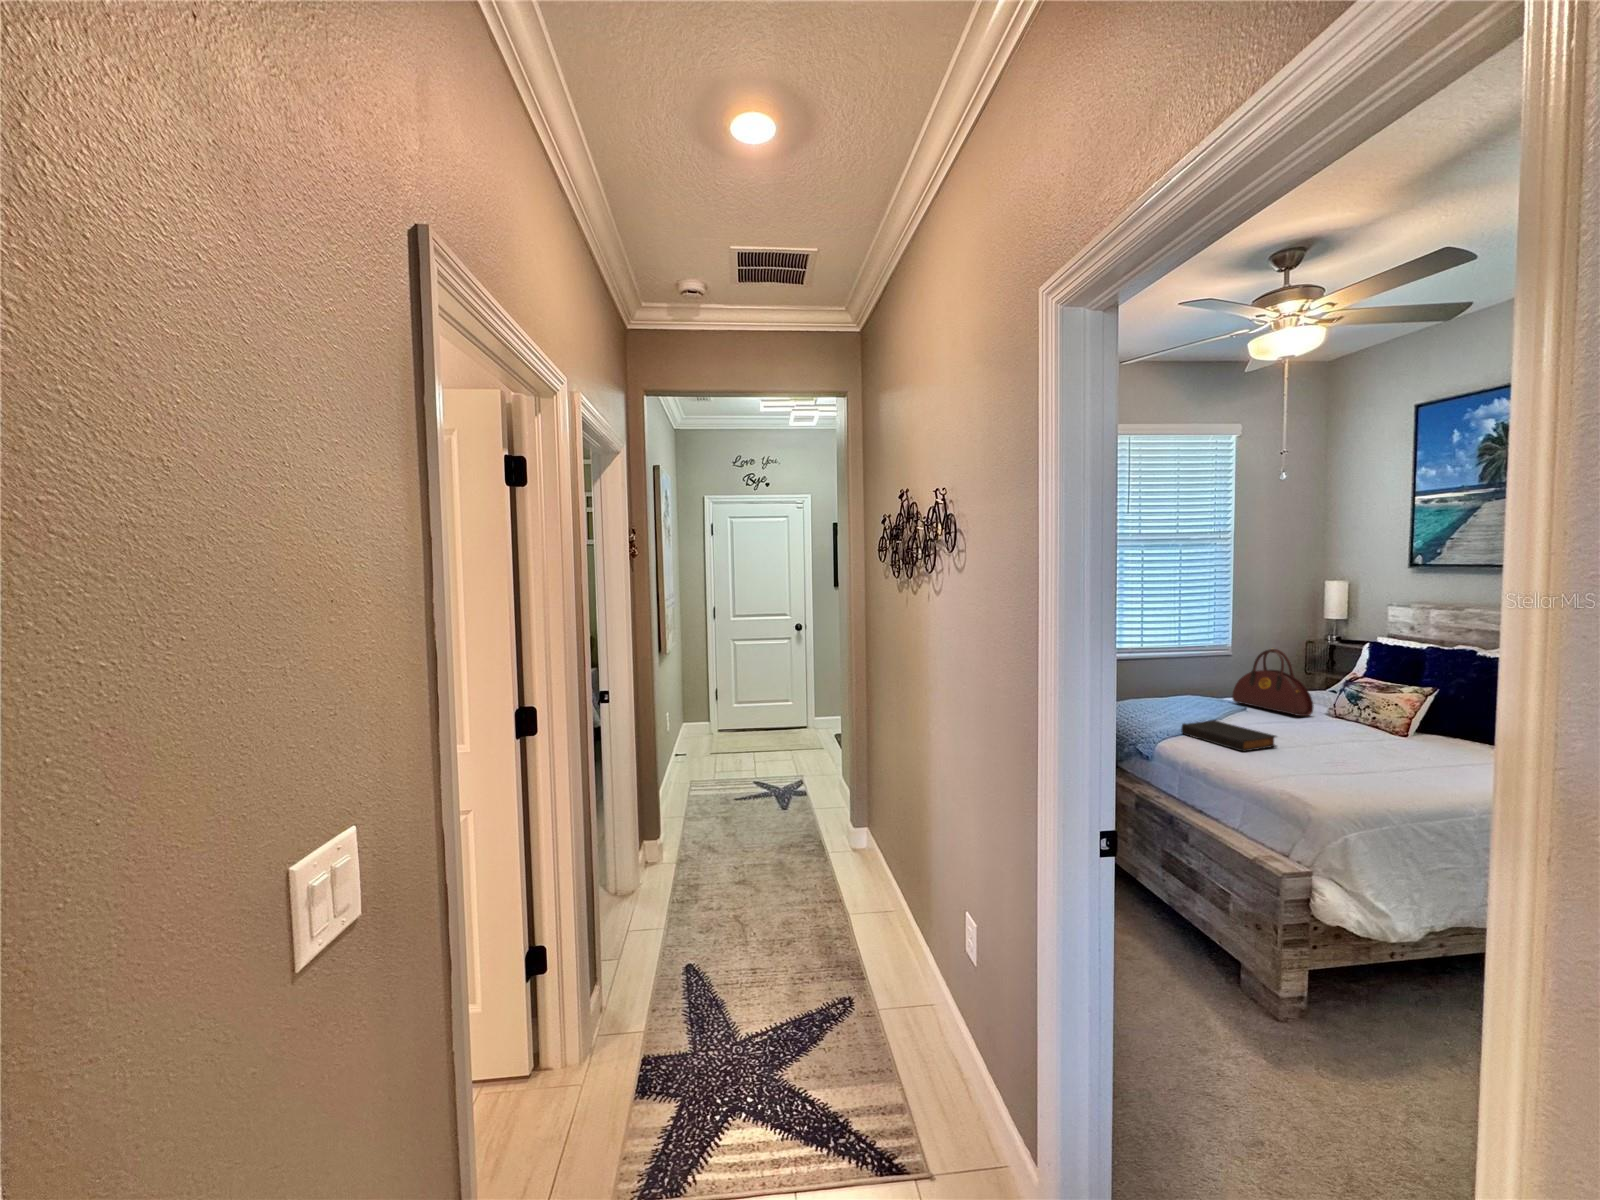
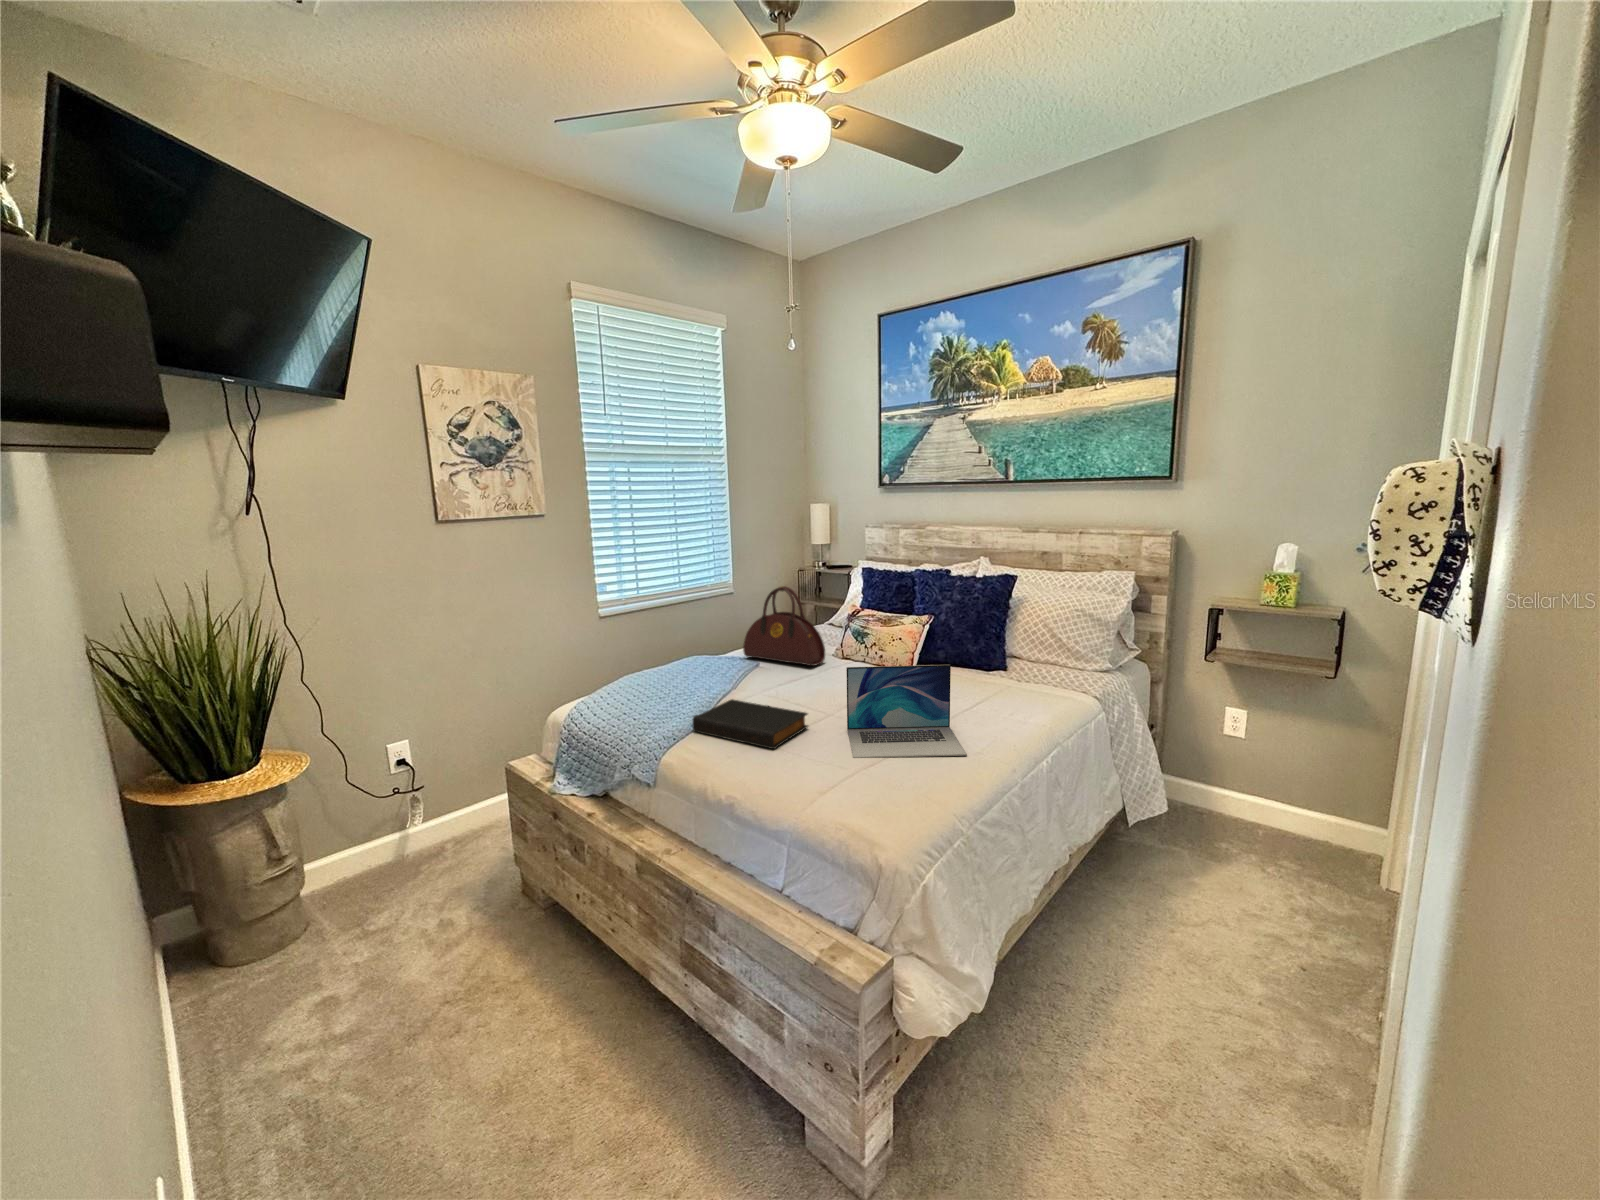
laptop: none [1310,706,1422,785] -> present [846,665,967,758]

